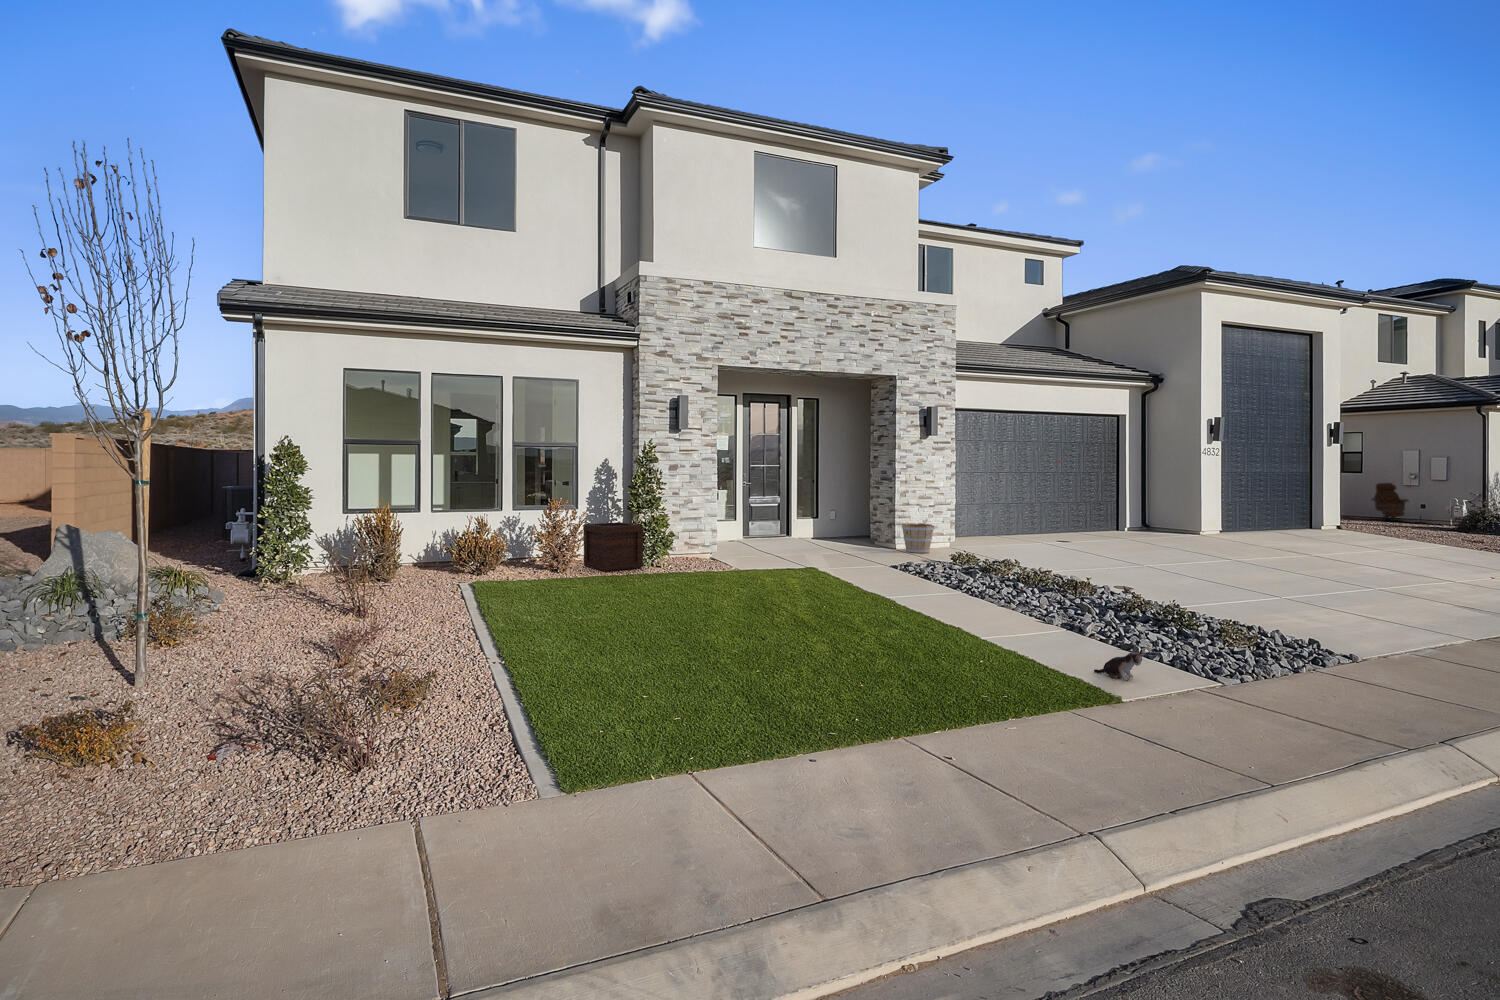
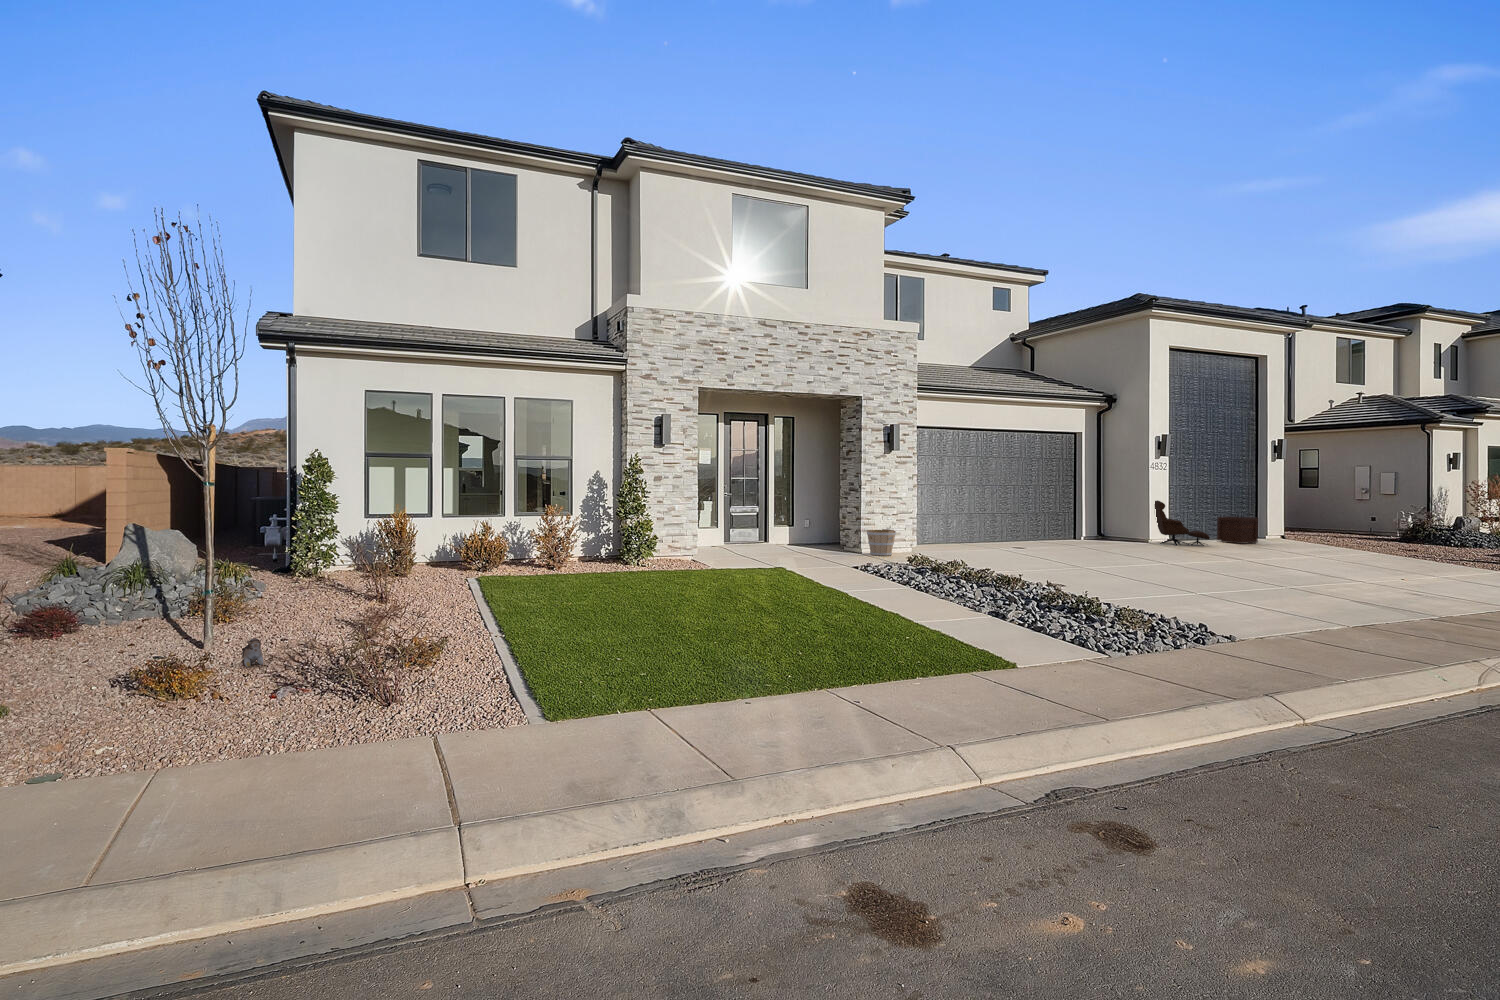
lounge chair: present [1372,483,1408,521] -> present [1155,500,1210,546]
wooden crate: present [584,522,643,571] -> present [1217,516,1258,544]
plush toy: present [1094,652,1145,680] -> present [242,638,263,667]

